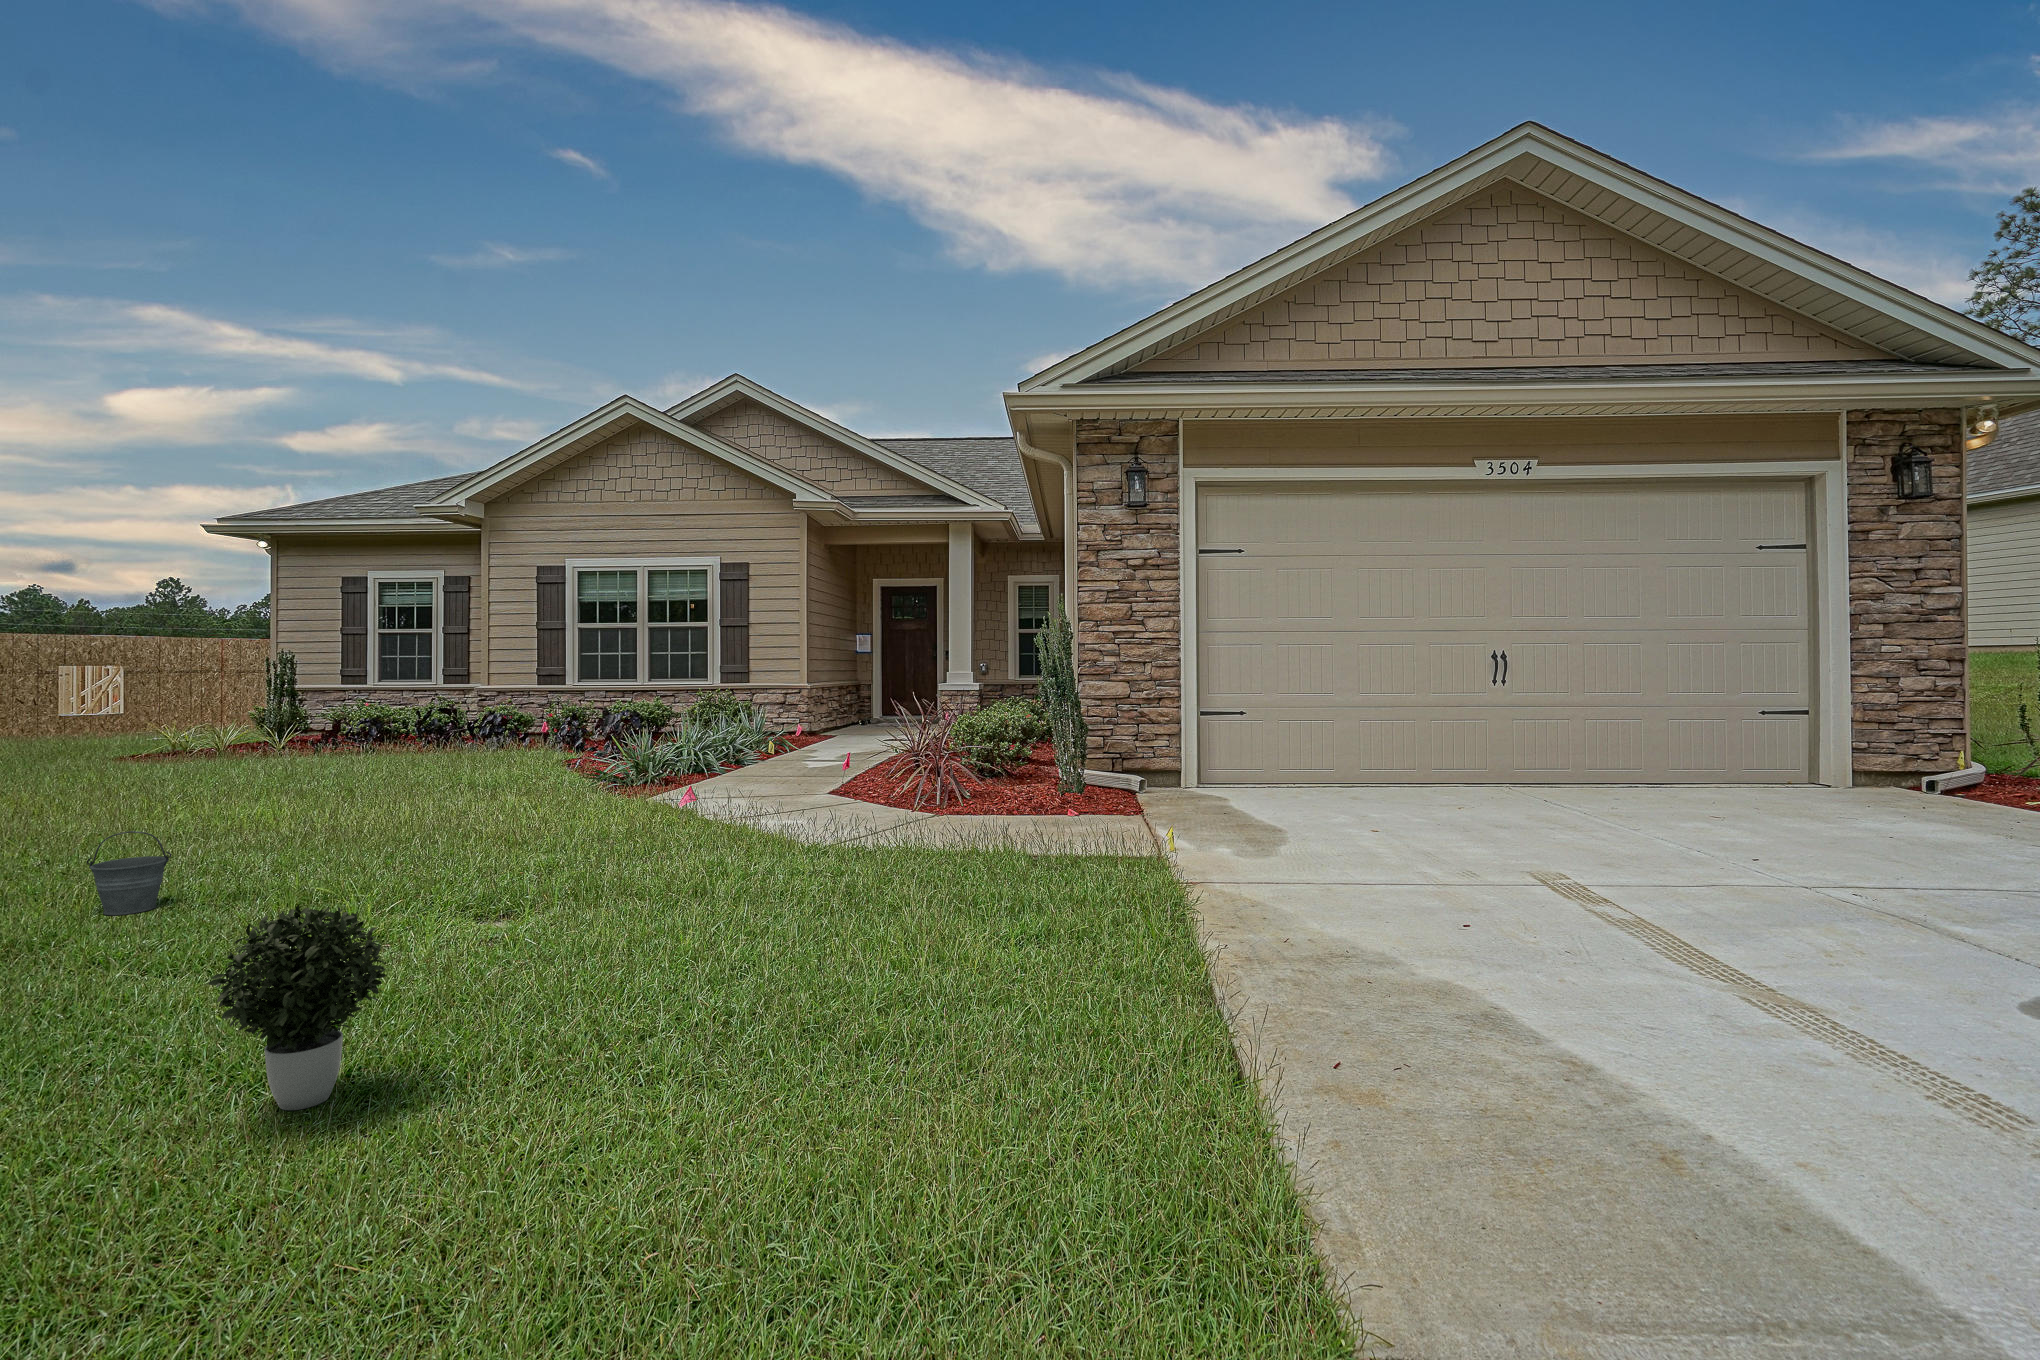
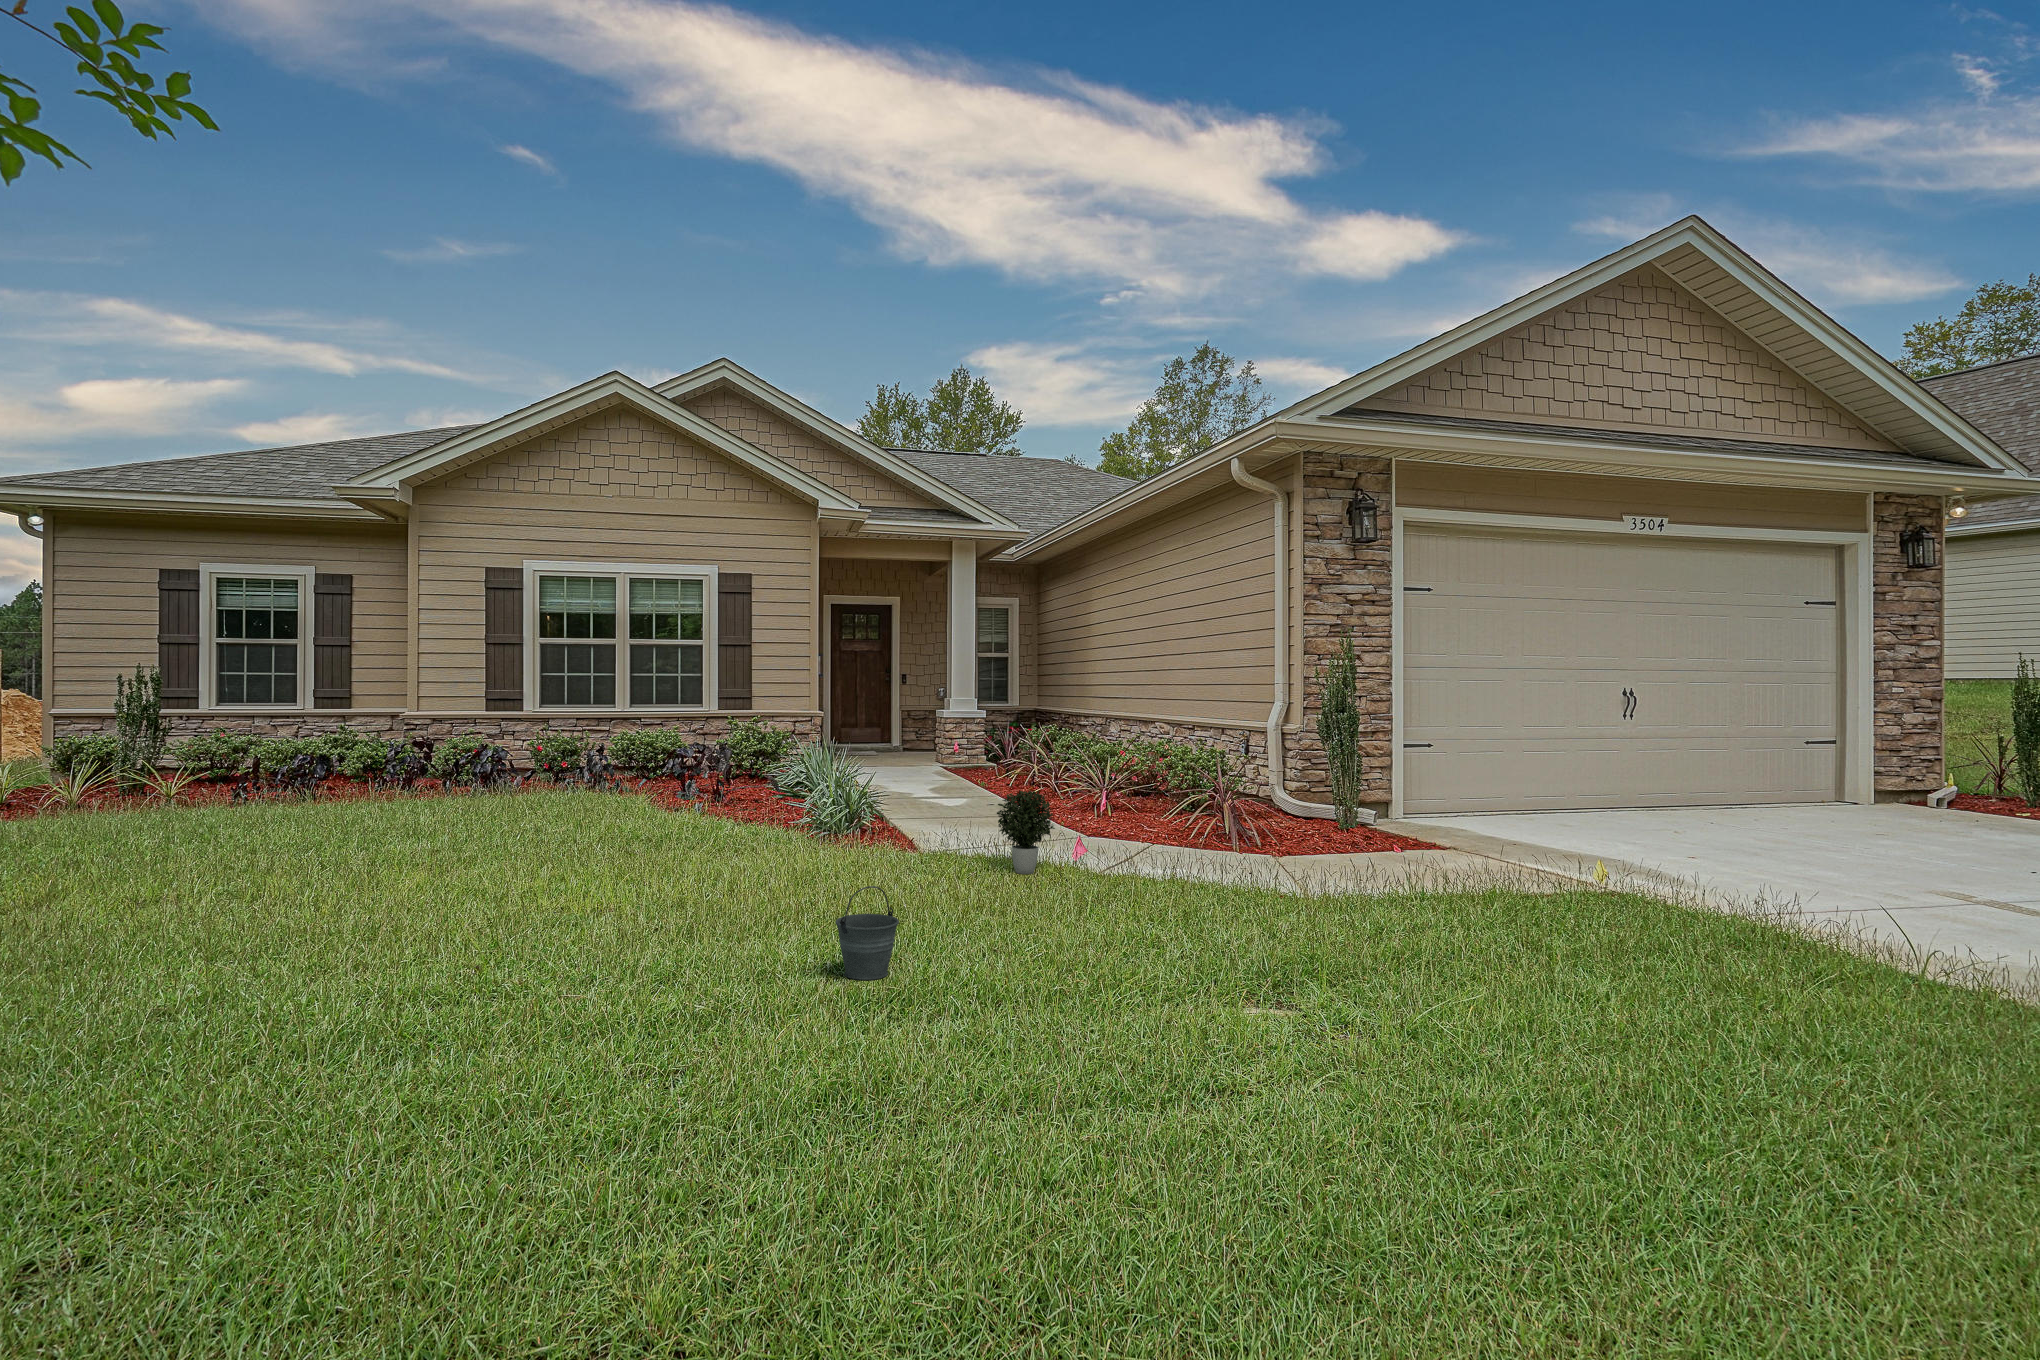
potted plant: present [208,905,386,1110] -> present [997,790,1055,874]

